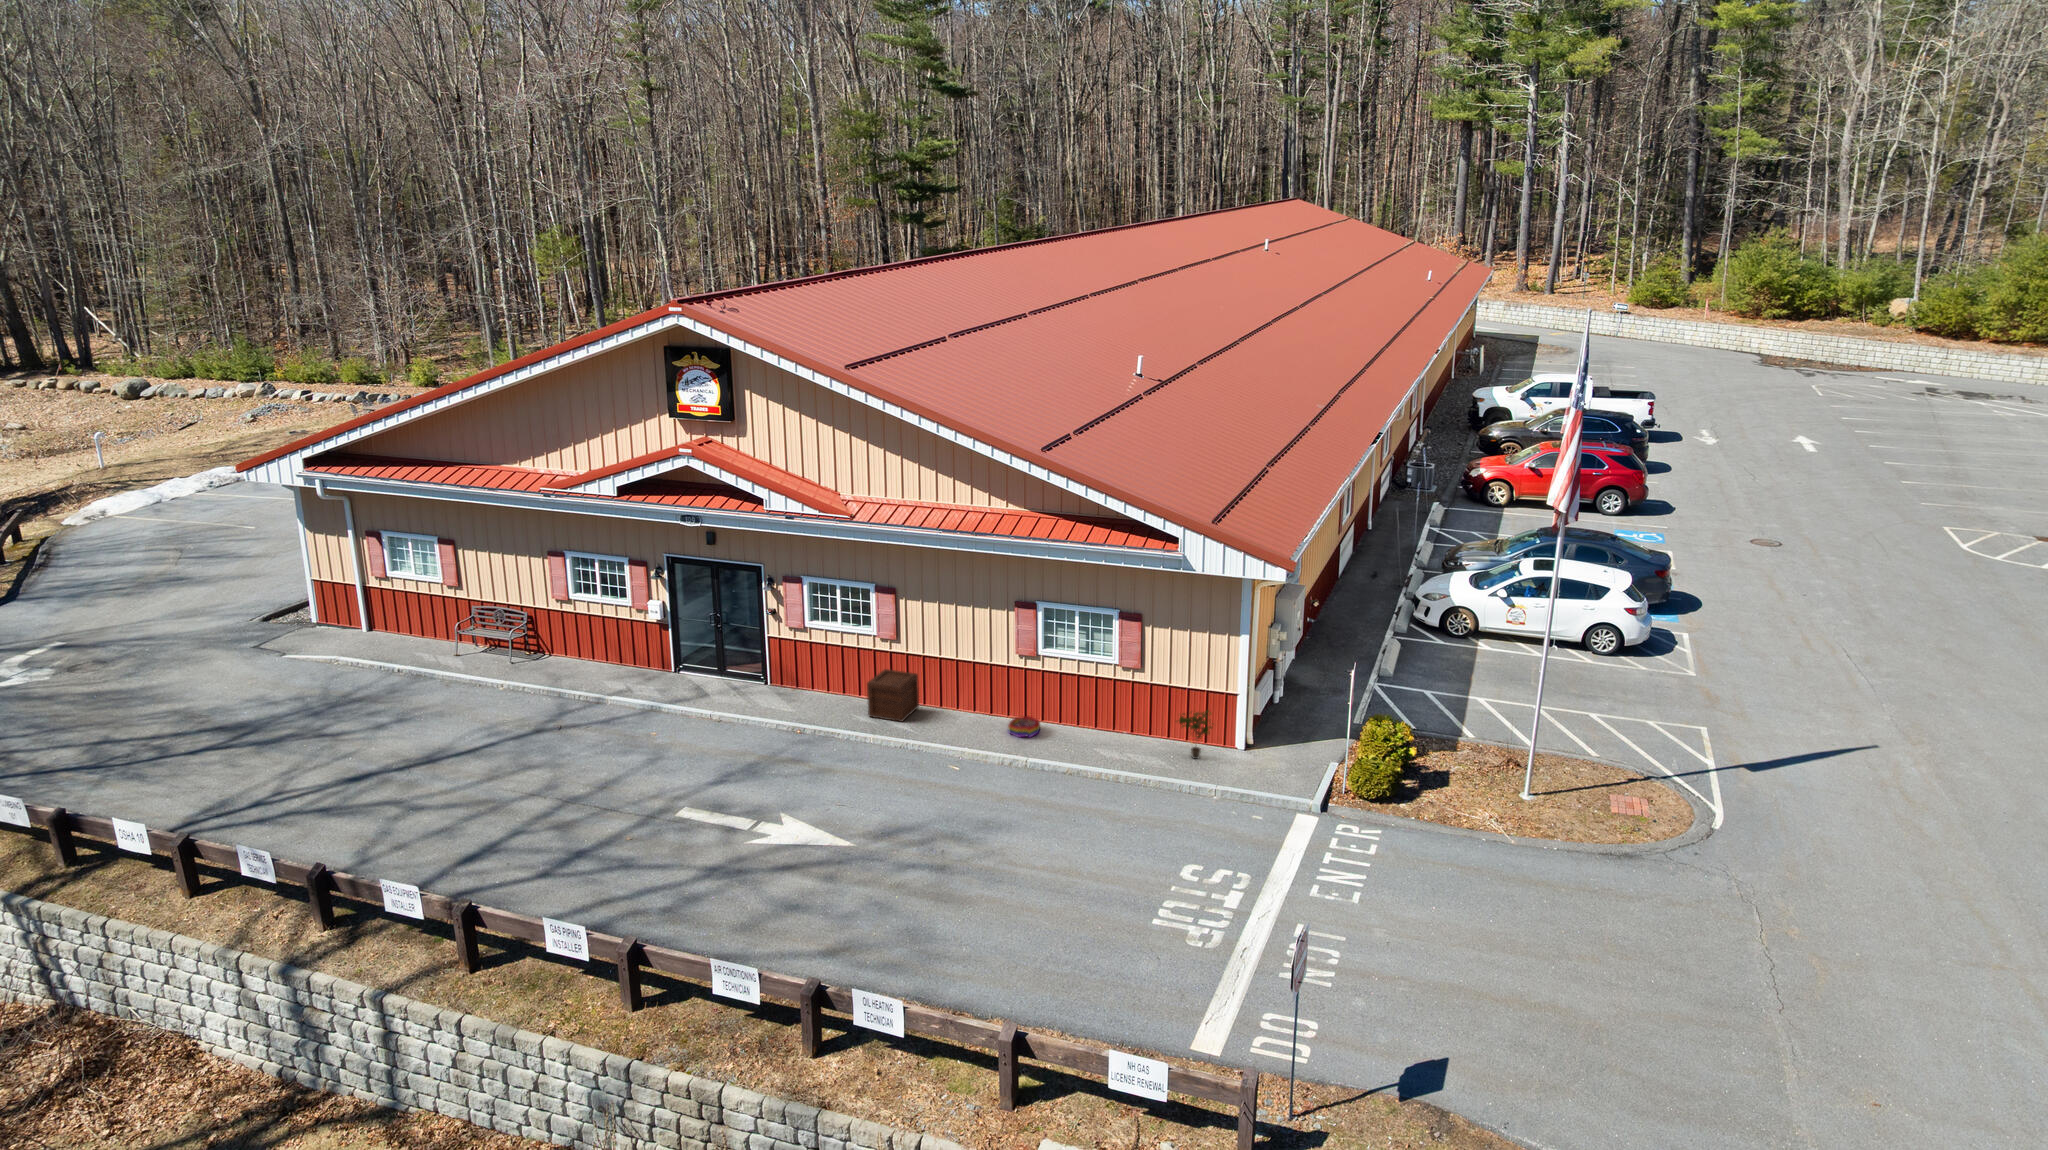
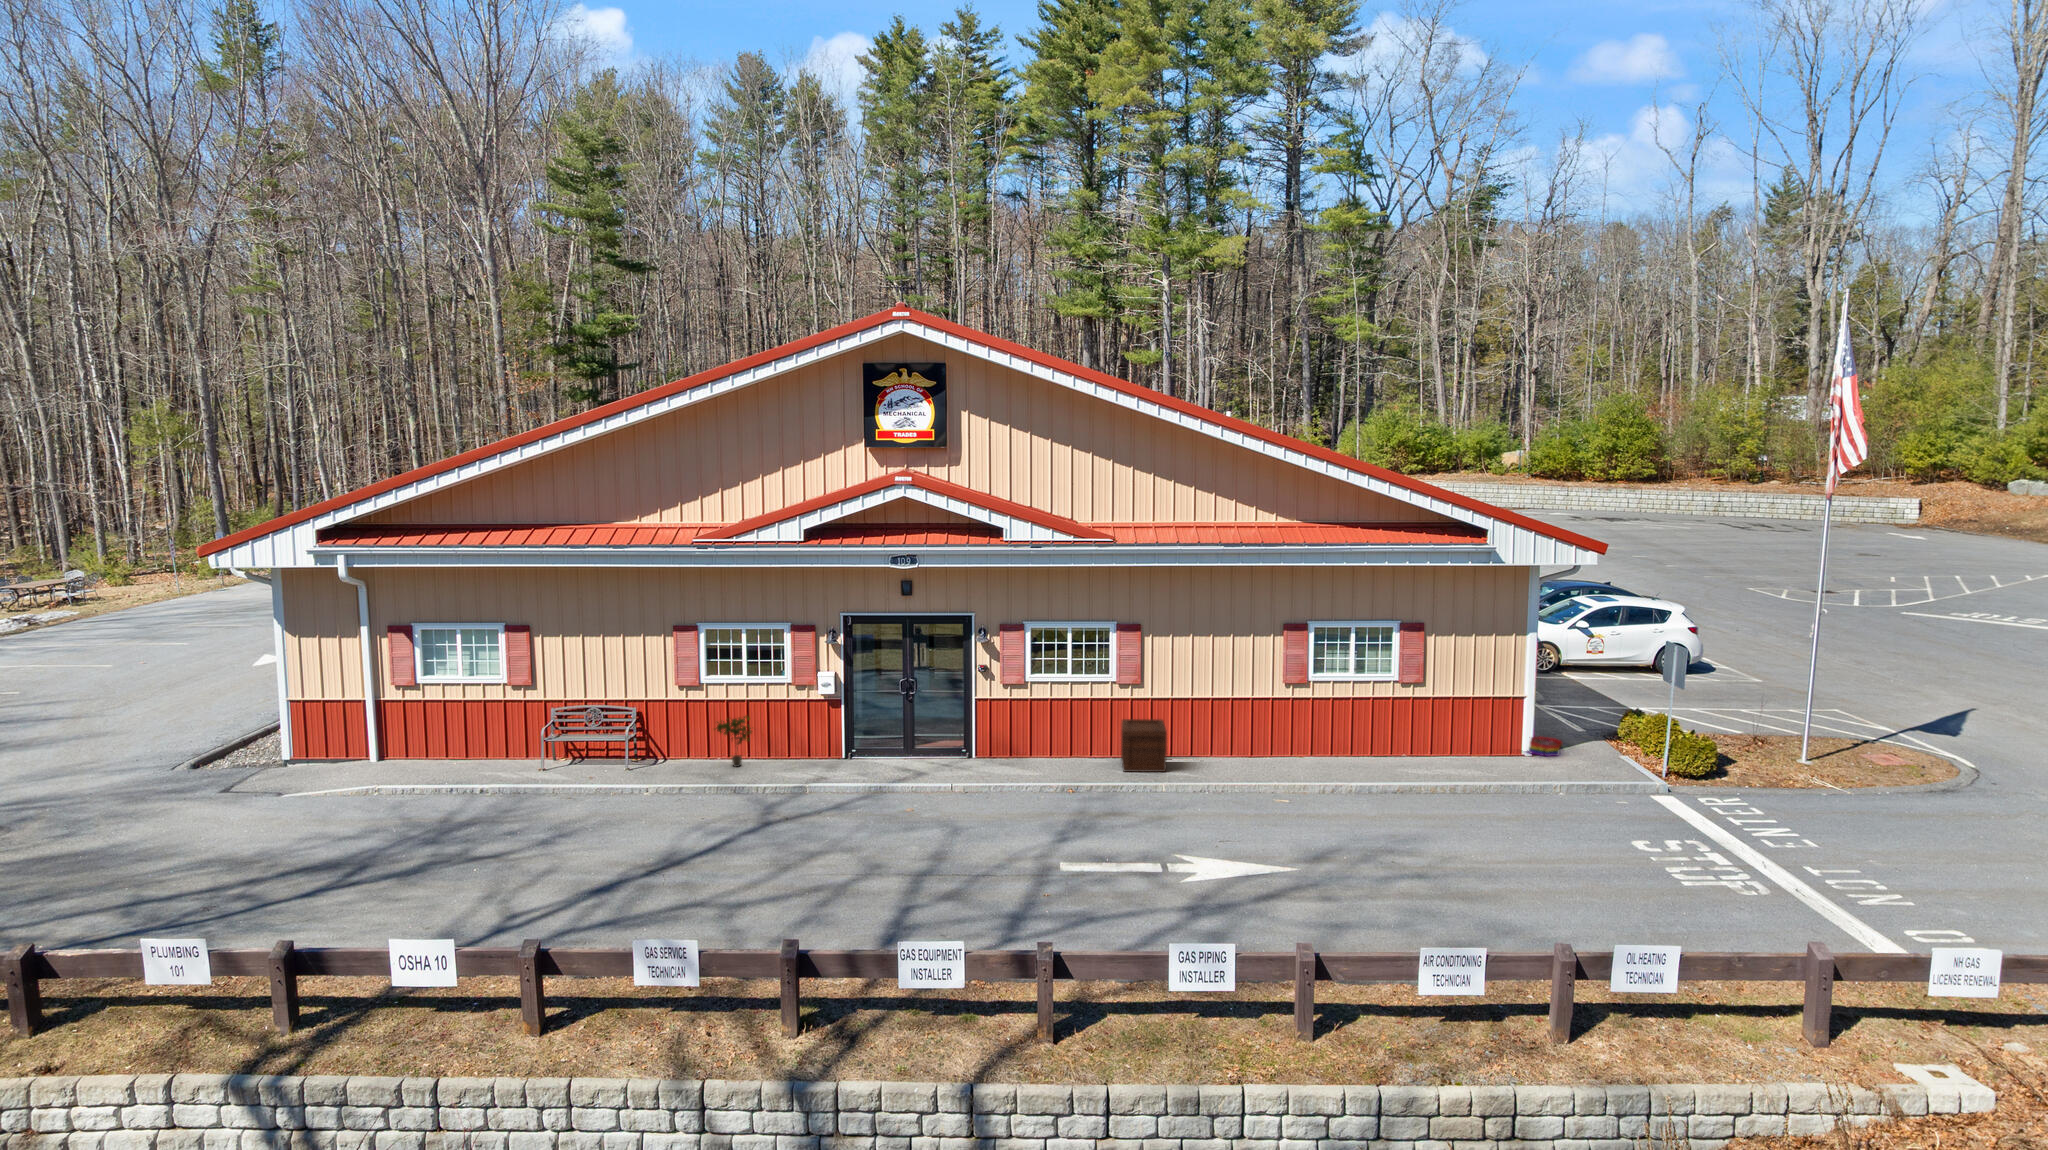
potted plant: present [1179,711,1212,759] -> present [717,716,752,767]
storage bin: present [1008,716,1040,737] -> present [1527,736,1562,756]

